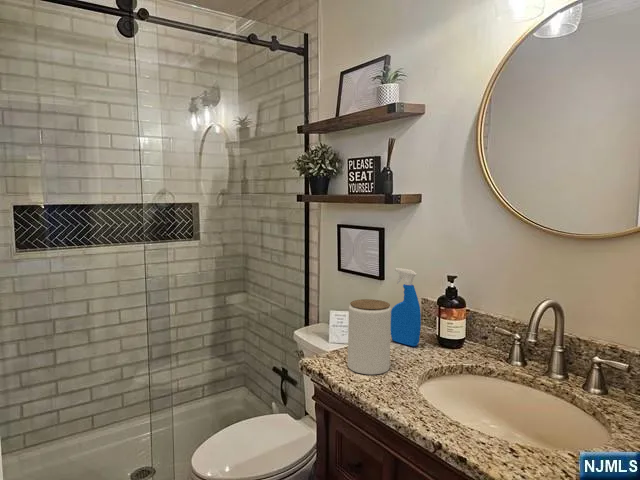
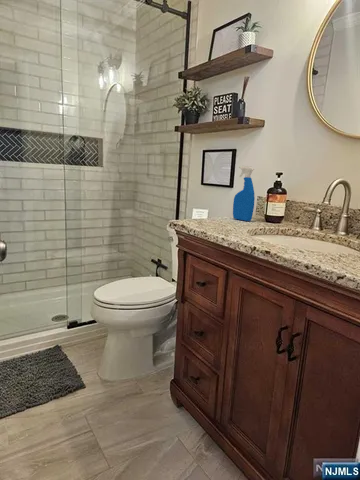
jar: present [348,299,391,374] -> none [200,179,232,227]

